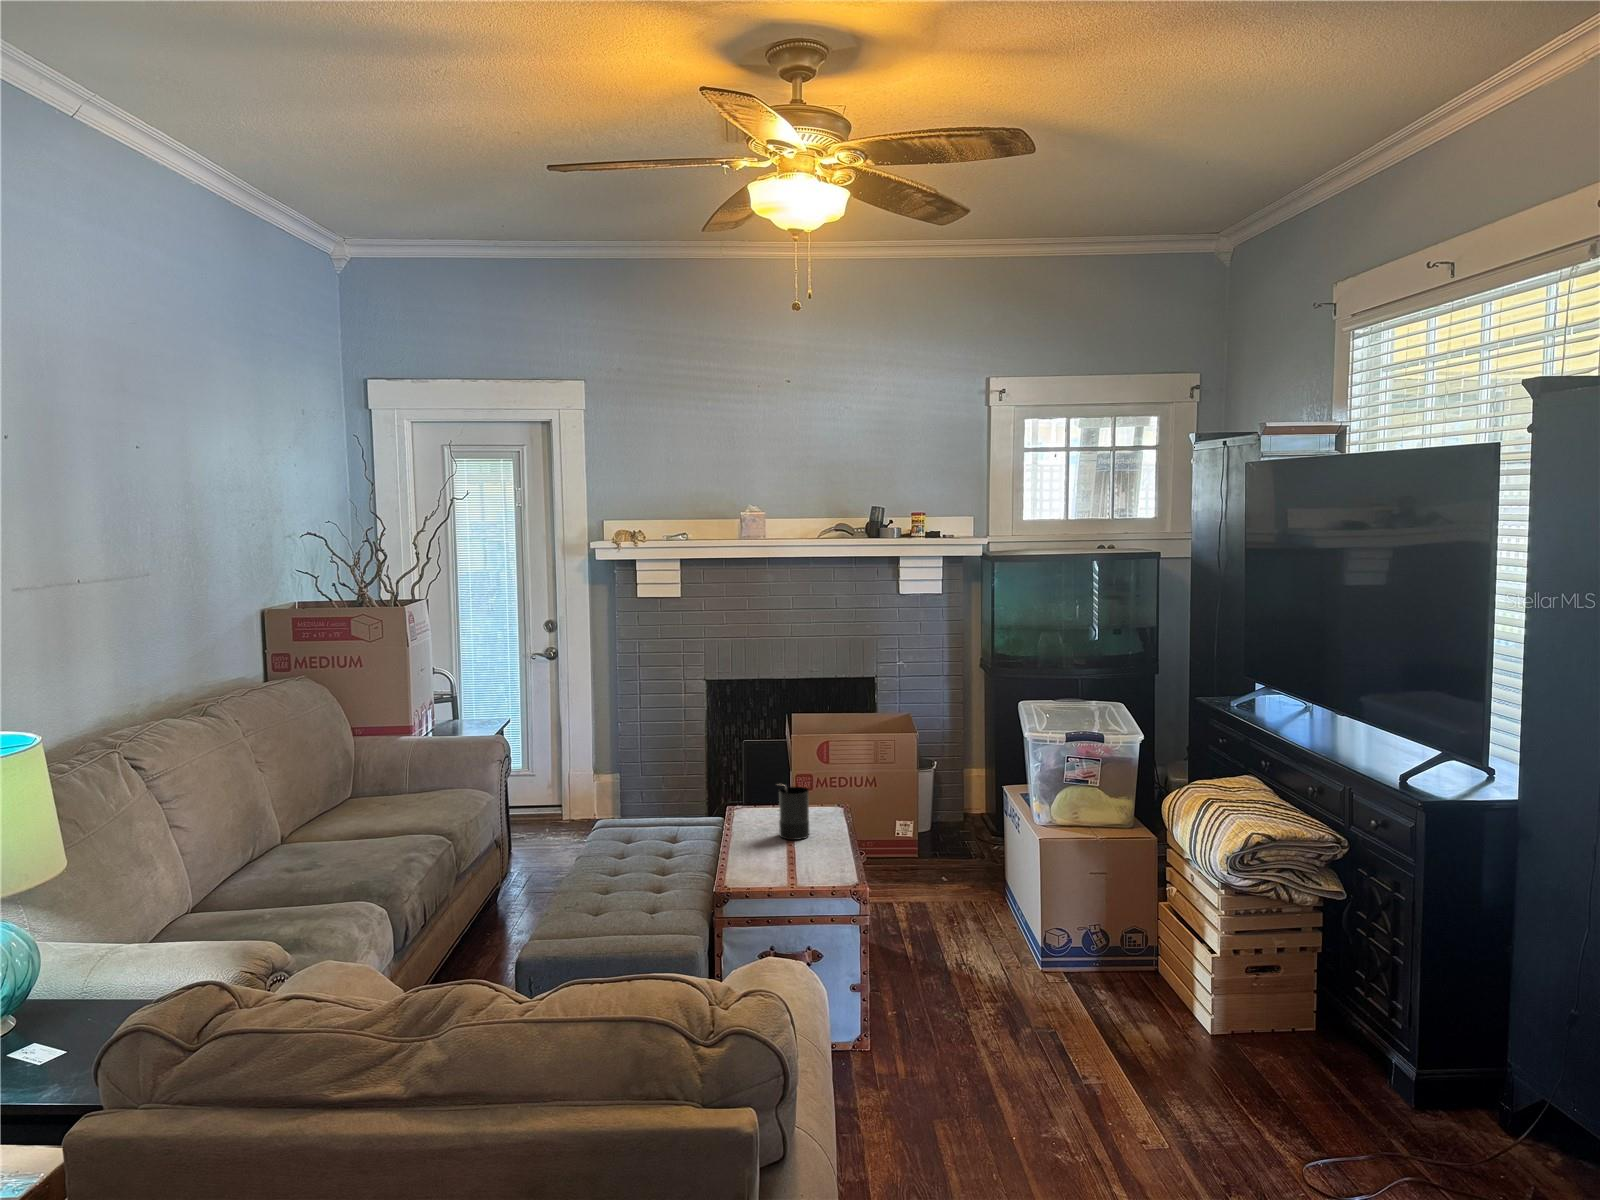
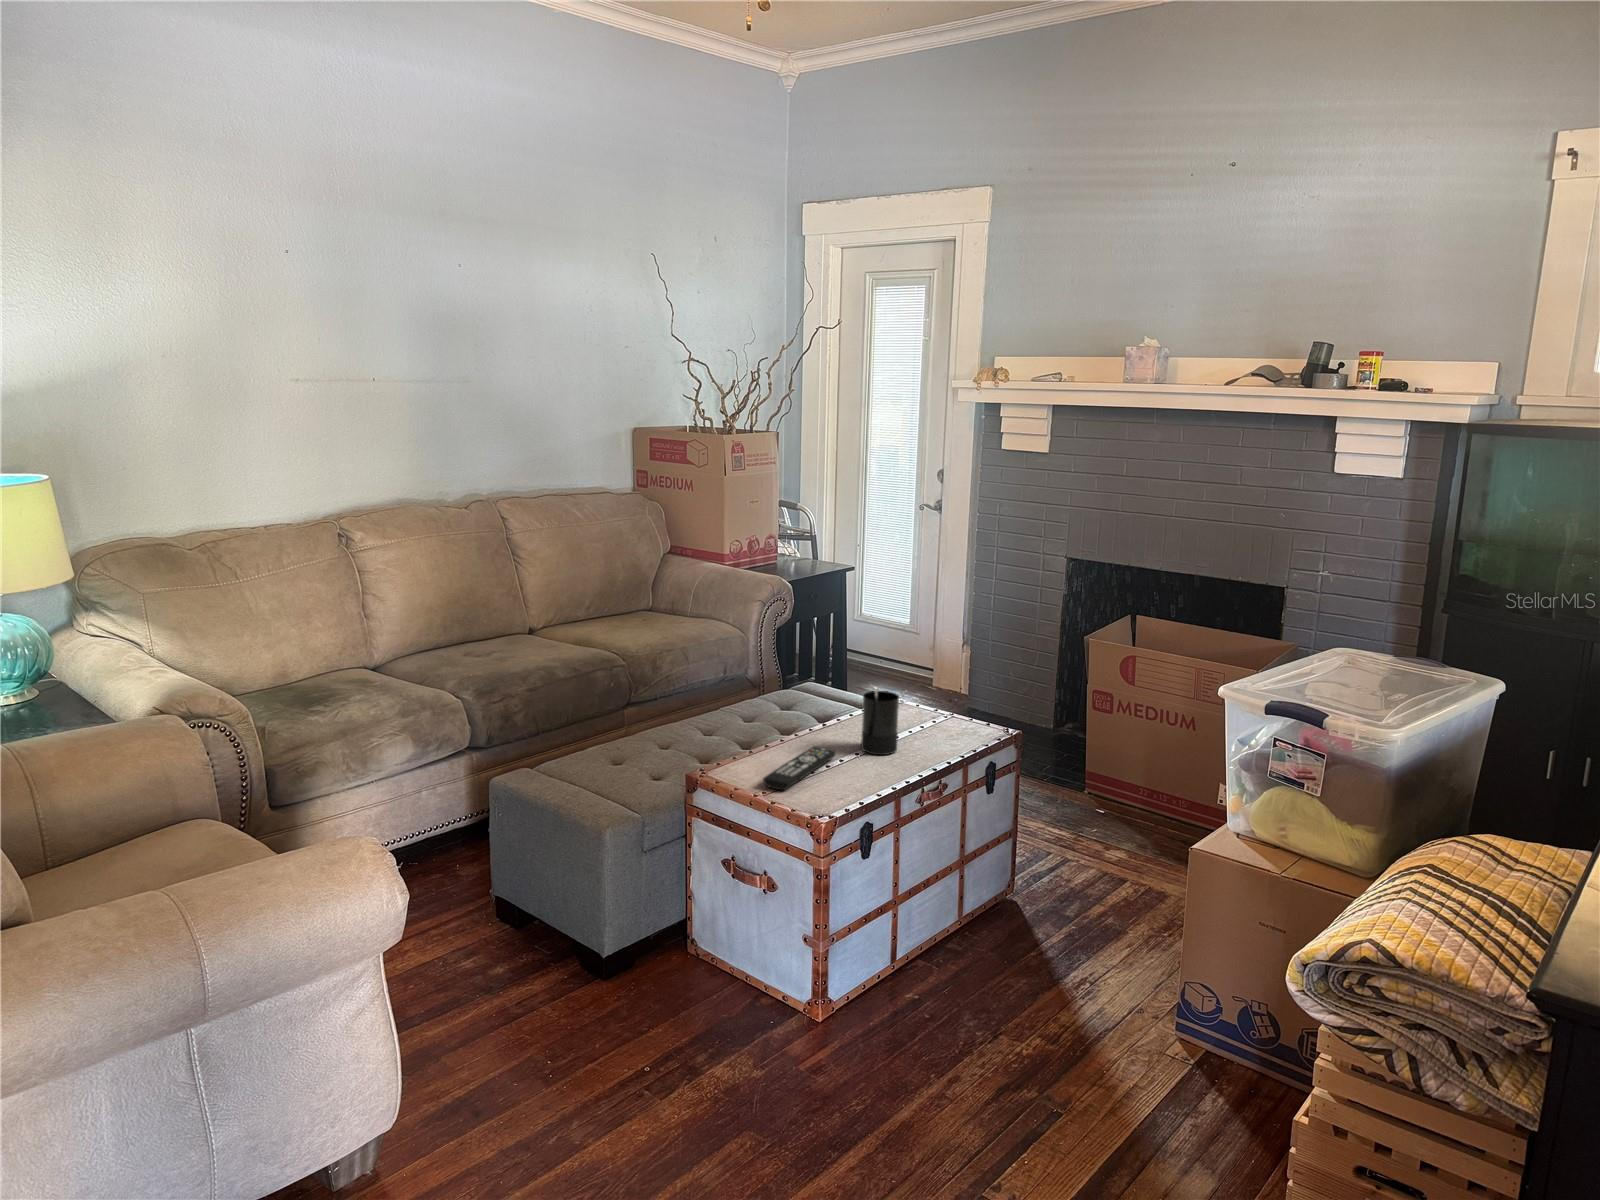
remote control: none [762,842,804,879] -> present [763,746,836,790]

